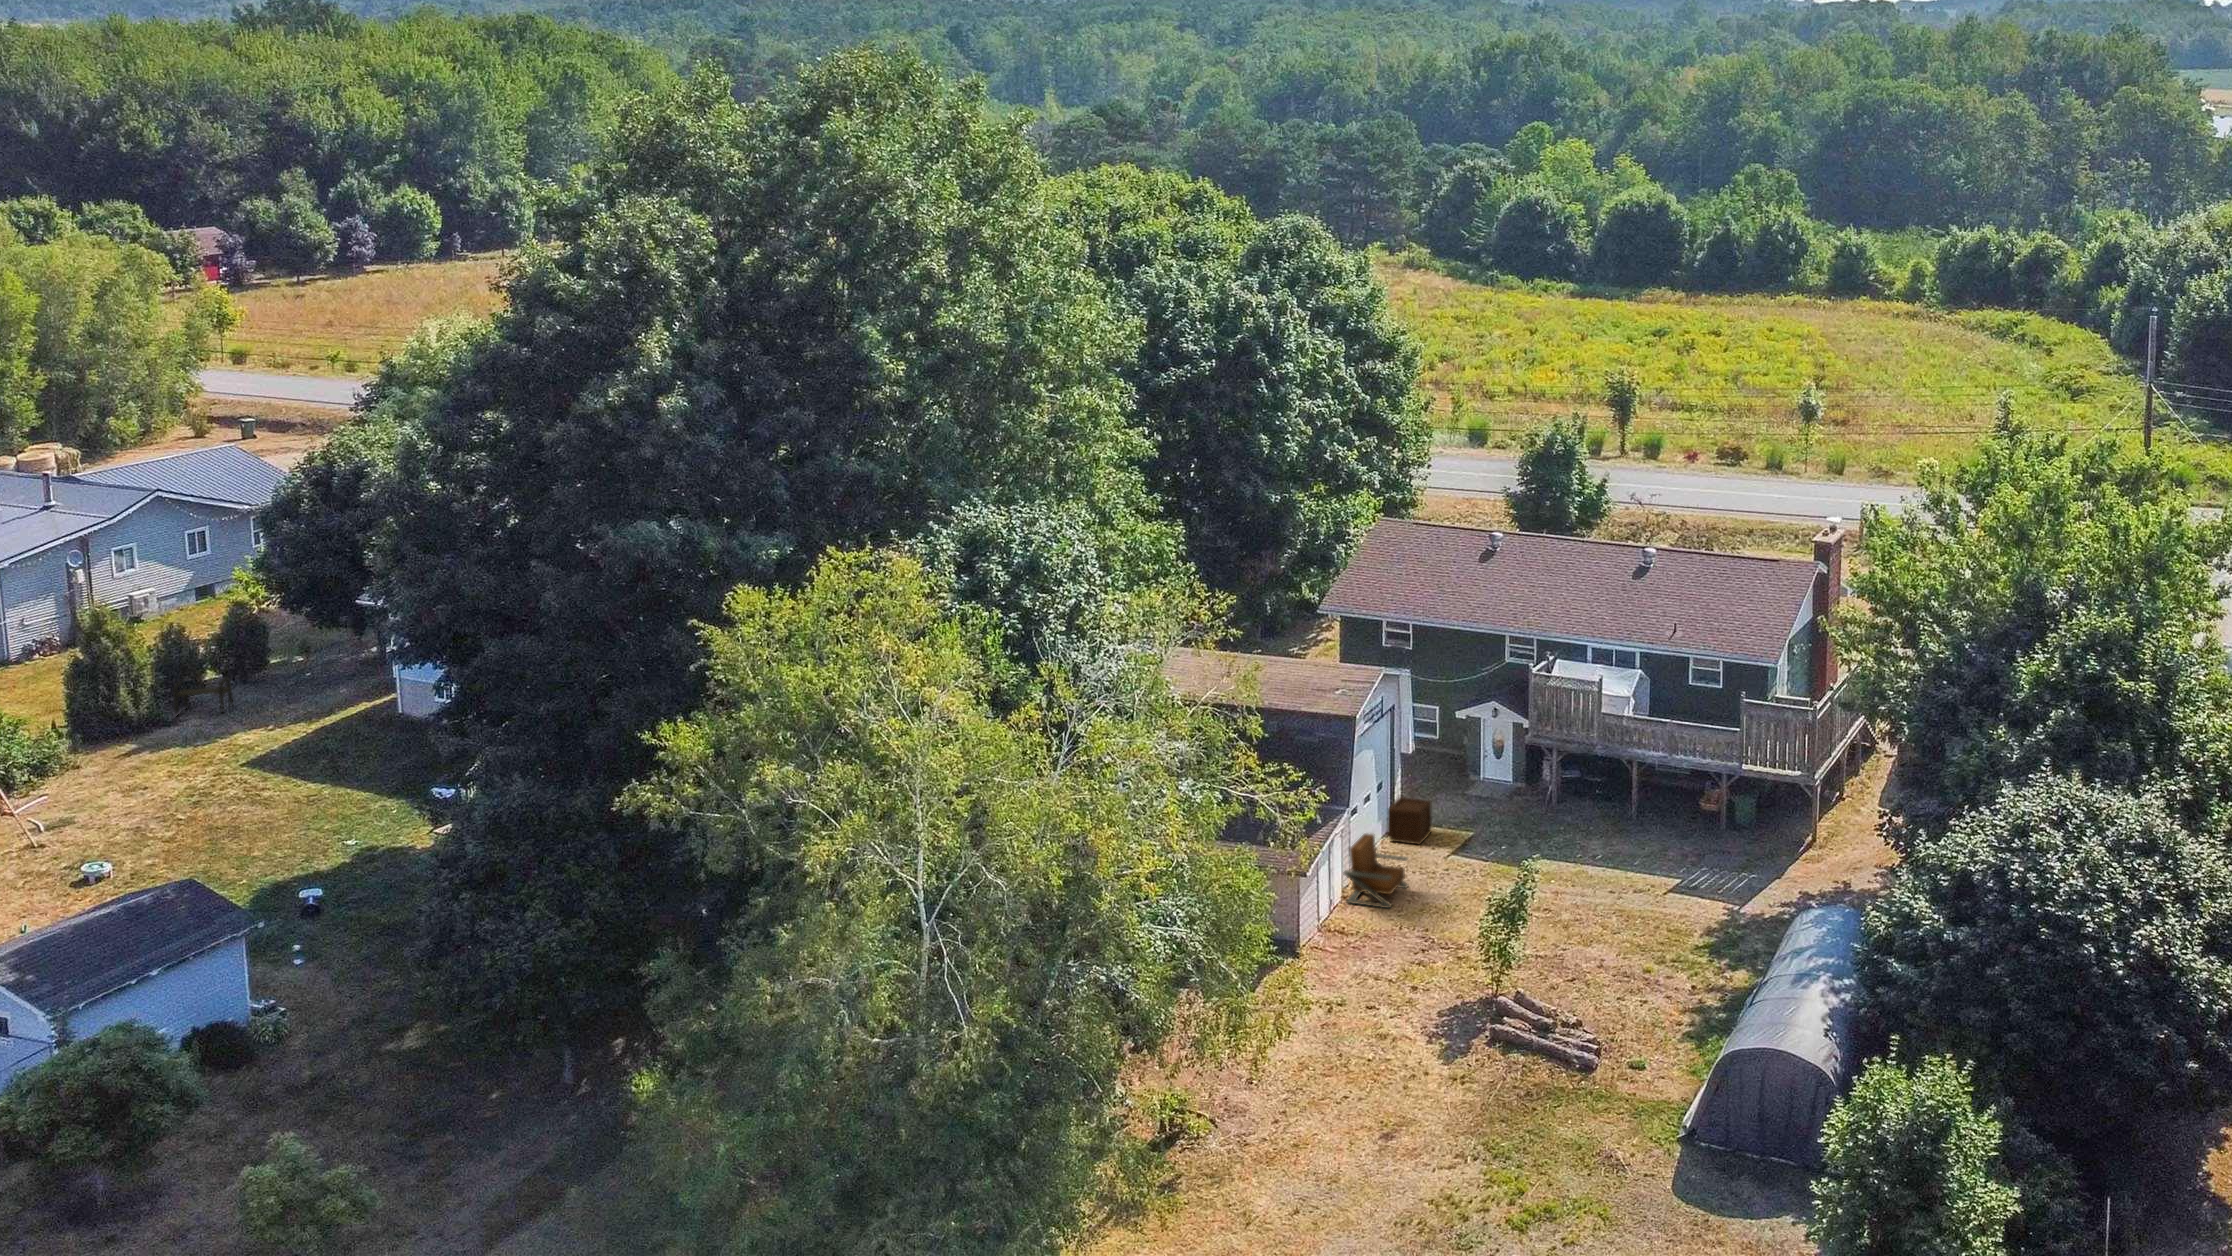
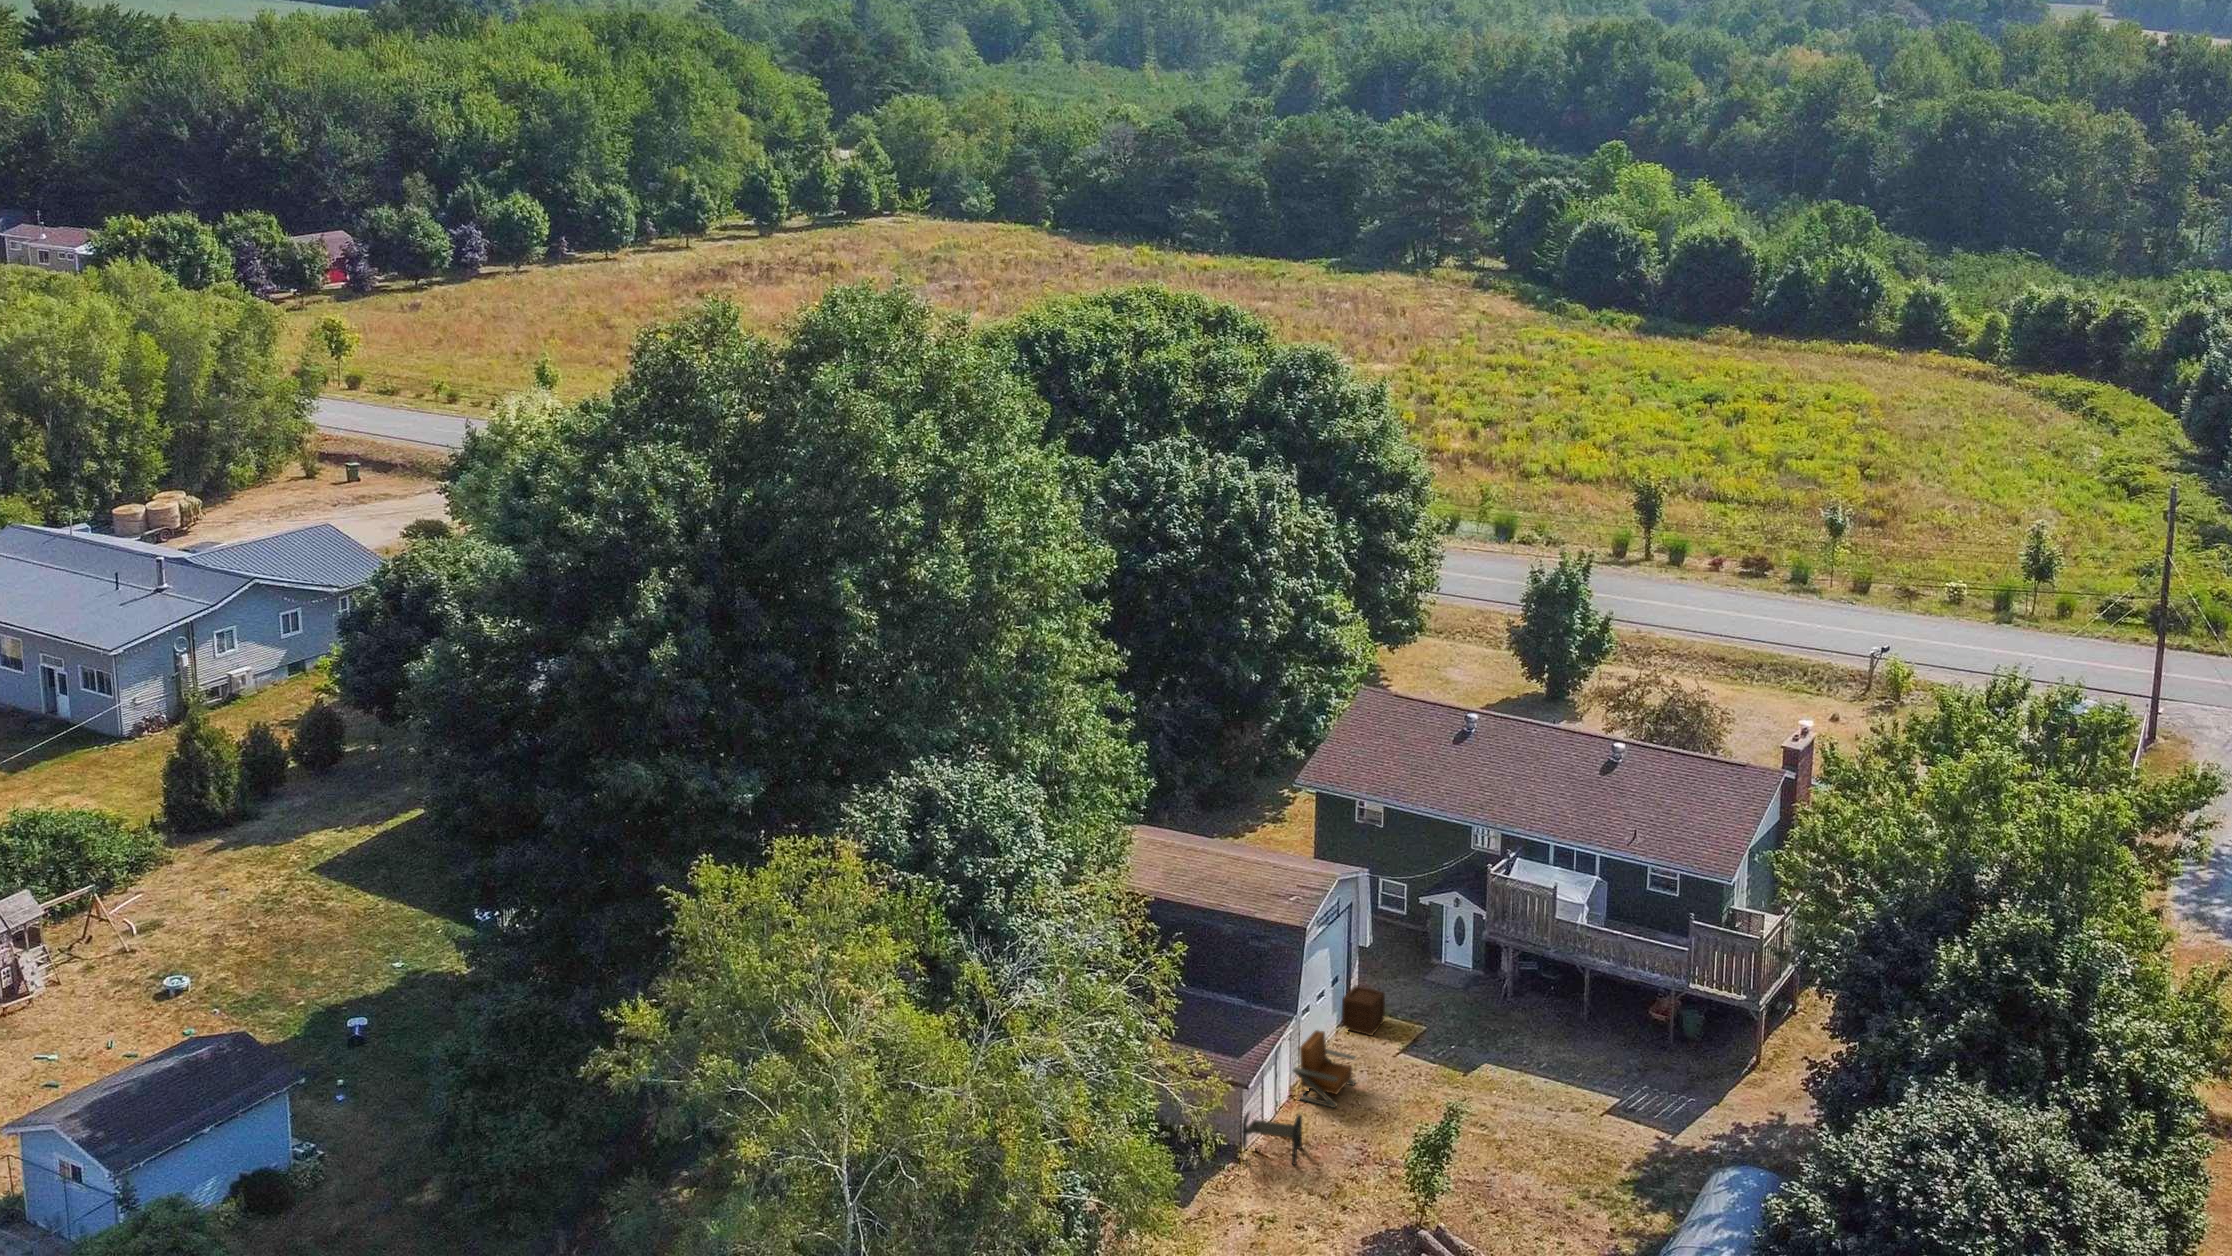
bench: present [173,677,233,714] -> present [1242,1112,1302,1165]

